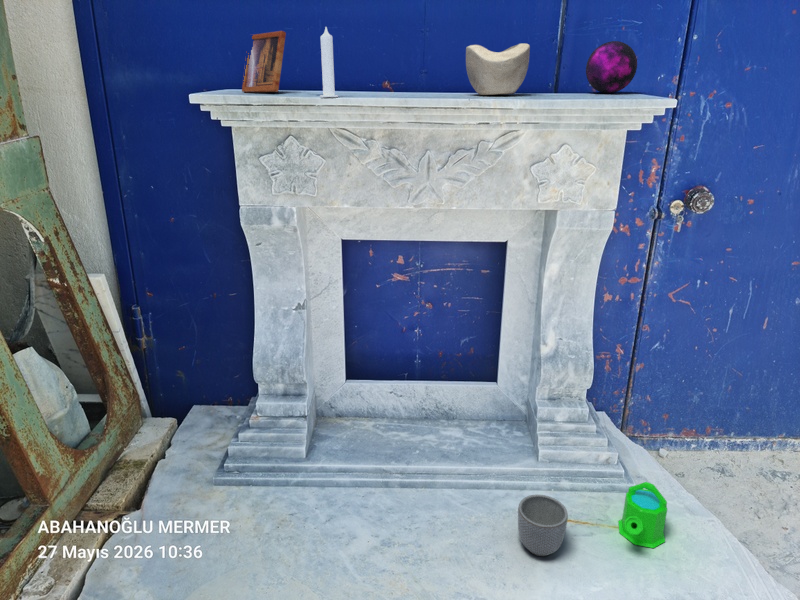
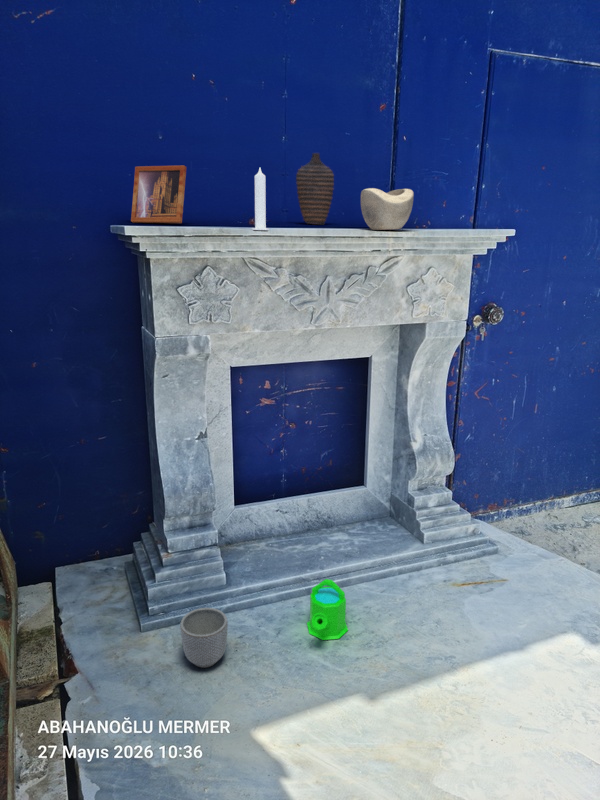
decorative vase: none [422,8,467,91] -> present [296,153,334,224]
decorative orb: present [586,41,637,93] -> none [438,189,478,229]
watering can: present [618,482,667,548] -> present [307,579,348,640]
planter: present [518,495,568,556] -> present [180,608,228,668]

